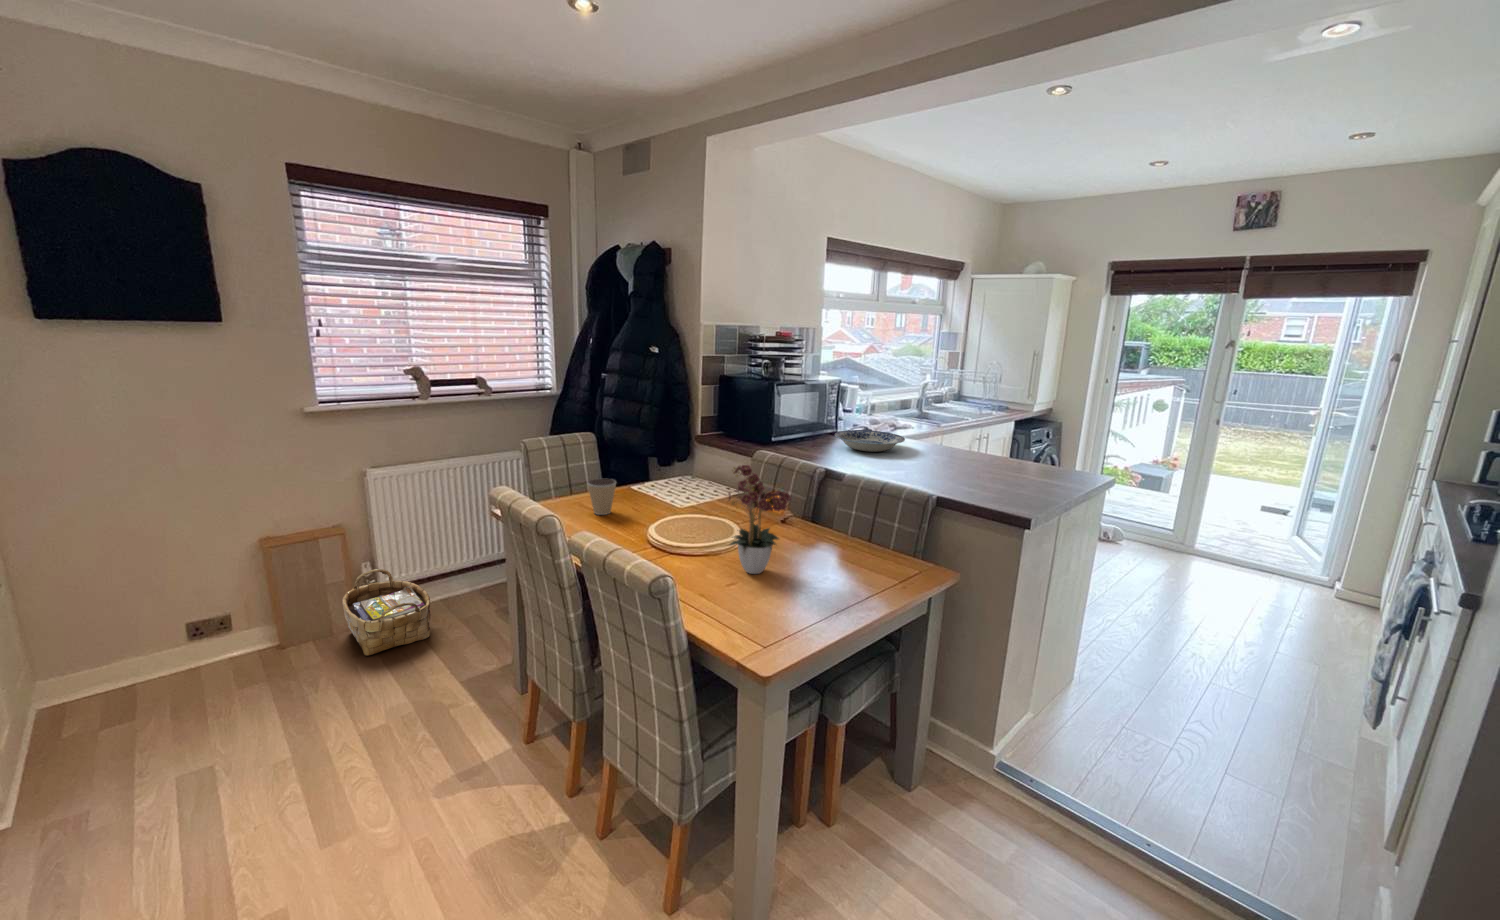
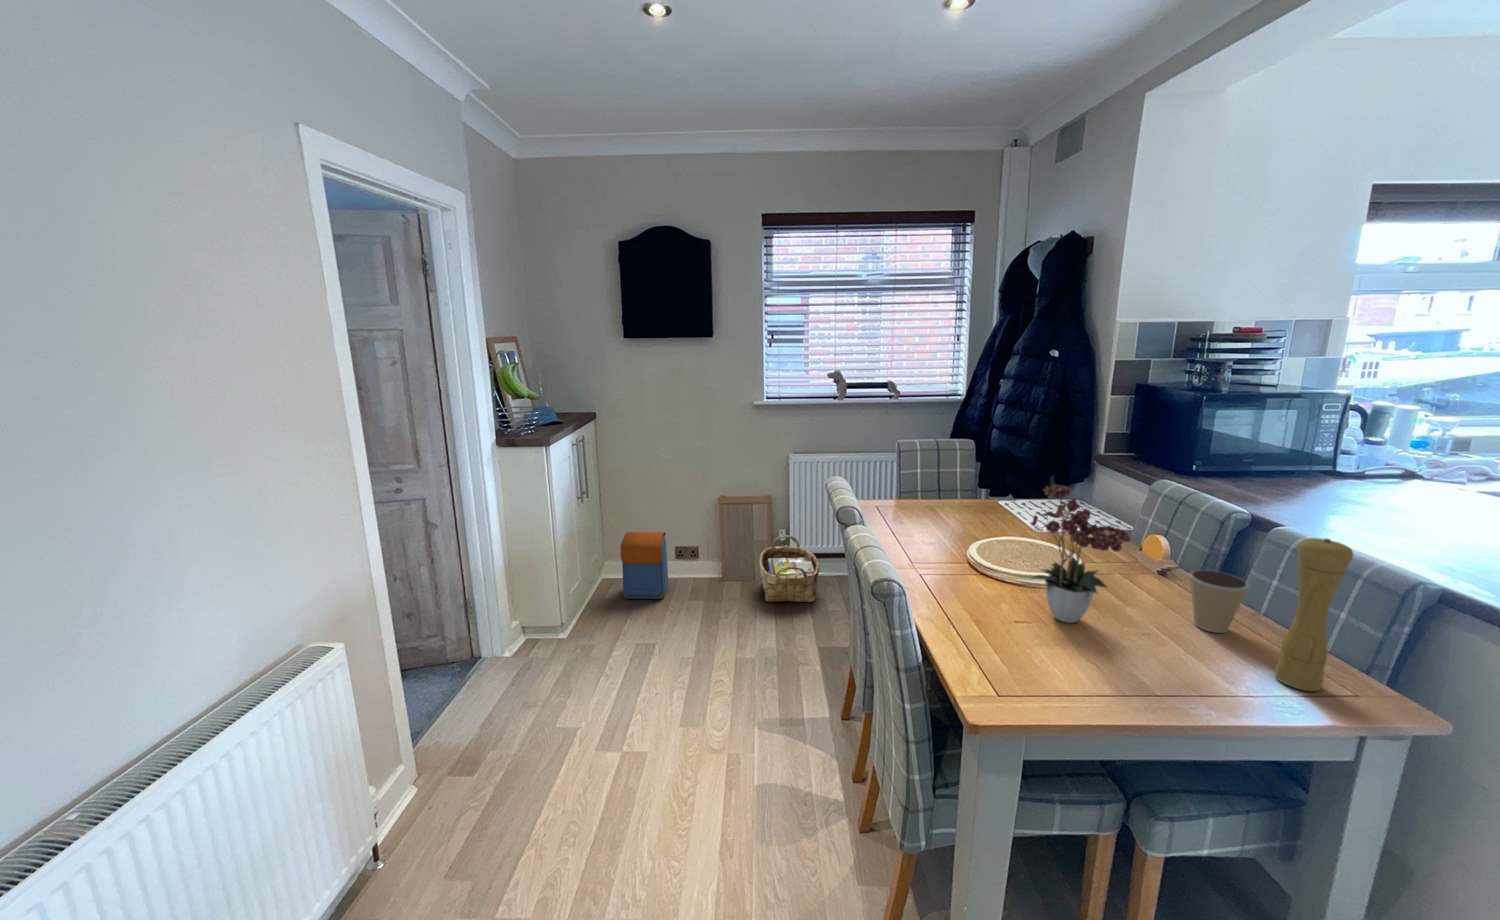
plate: present [835,430,905,452] -> none [1312,470,1468,508]
pepper mill: none [880,477,913,576] -> present [1275,538,1353,691]
coffee cup: present [587,479,616,515] -> present [1190,570,1249,633]
backpack: none [90,609,192,727] -> present [621,532,669,599]

